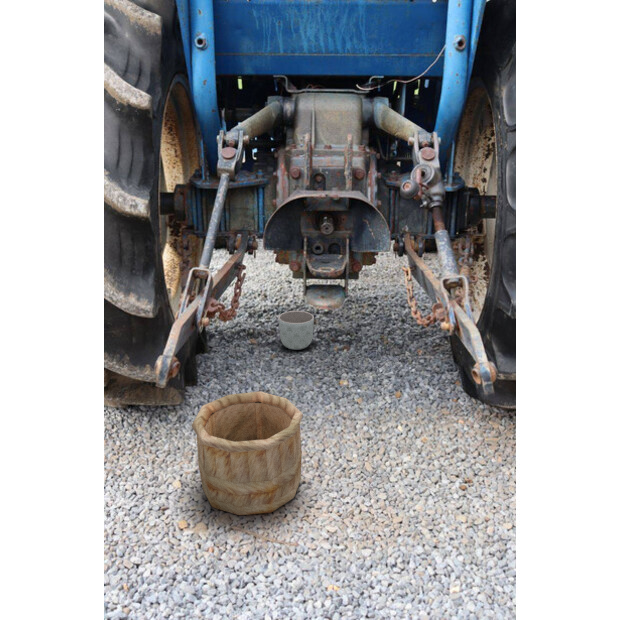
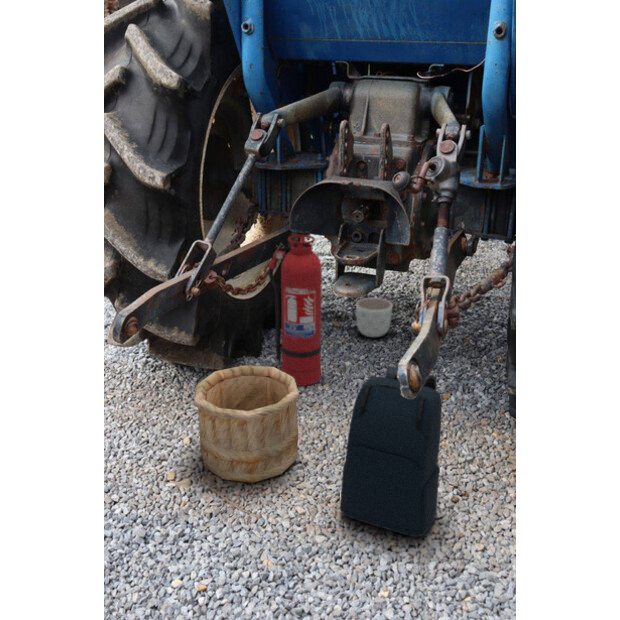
fire extinguisher: none [216,255,273,408] -> present [269,235,322,386]
backpack: none [371,371,462,529] -> present [340,366,442,537]

